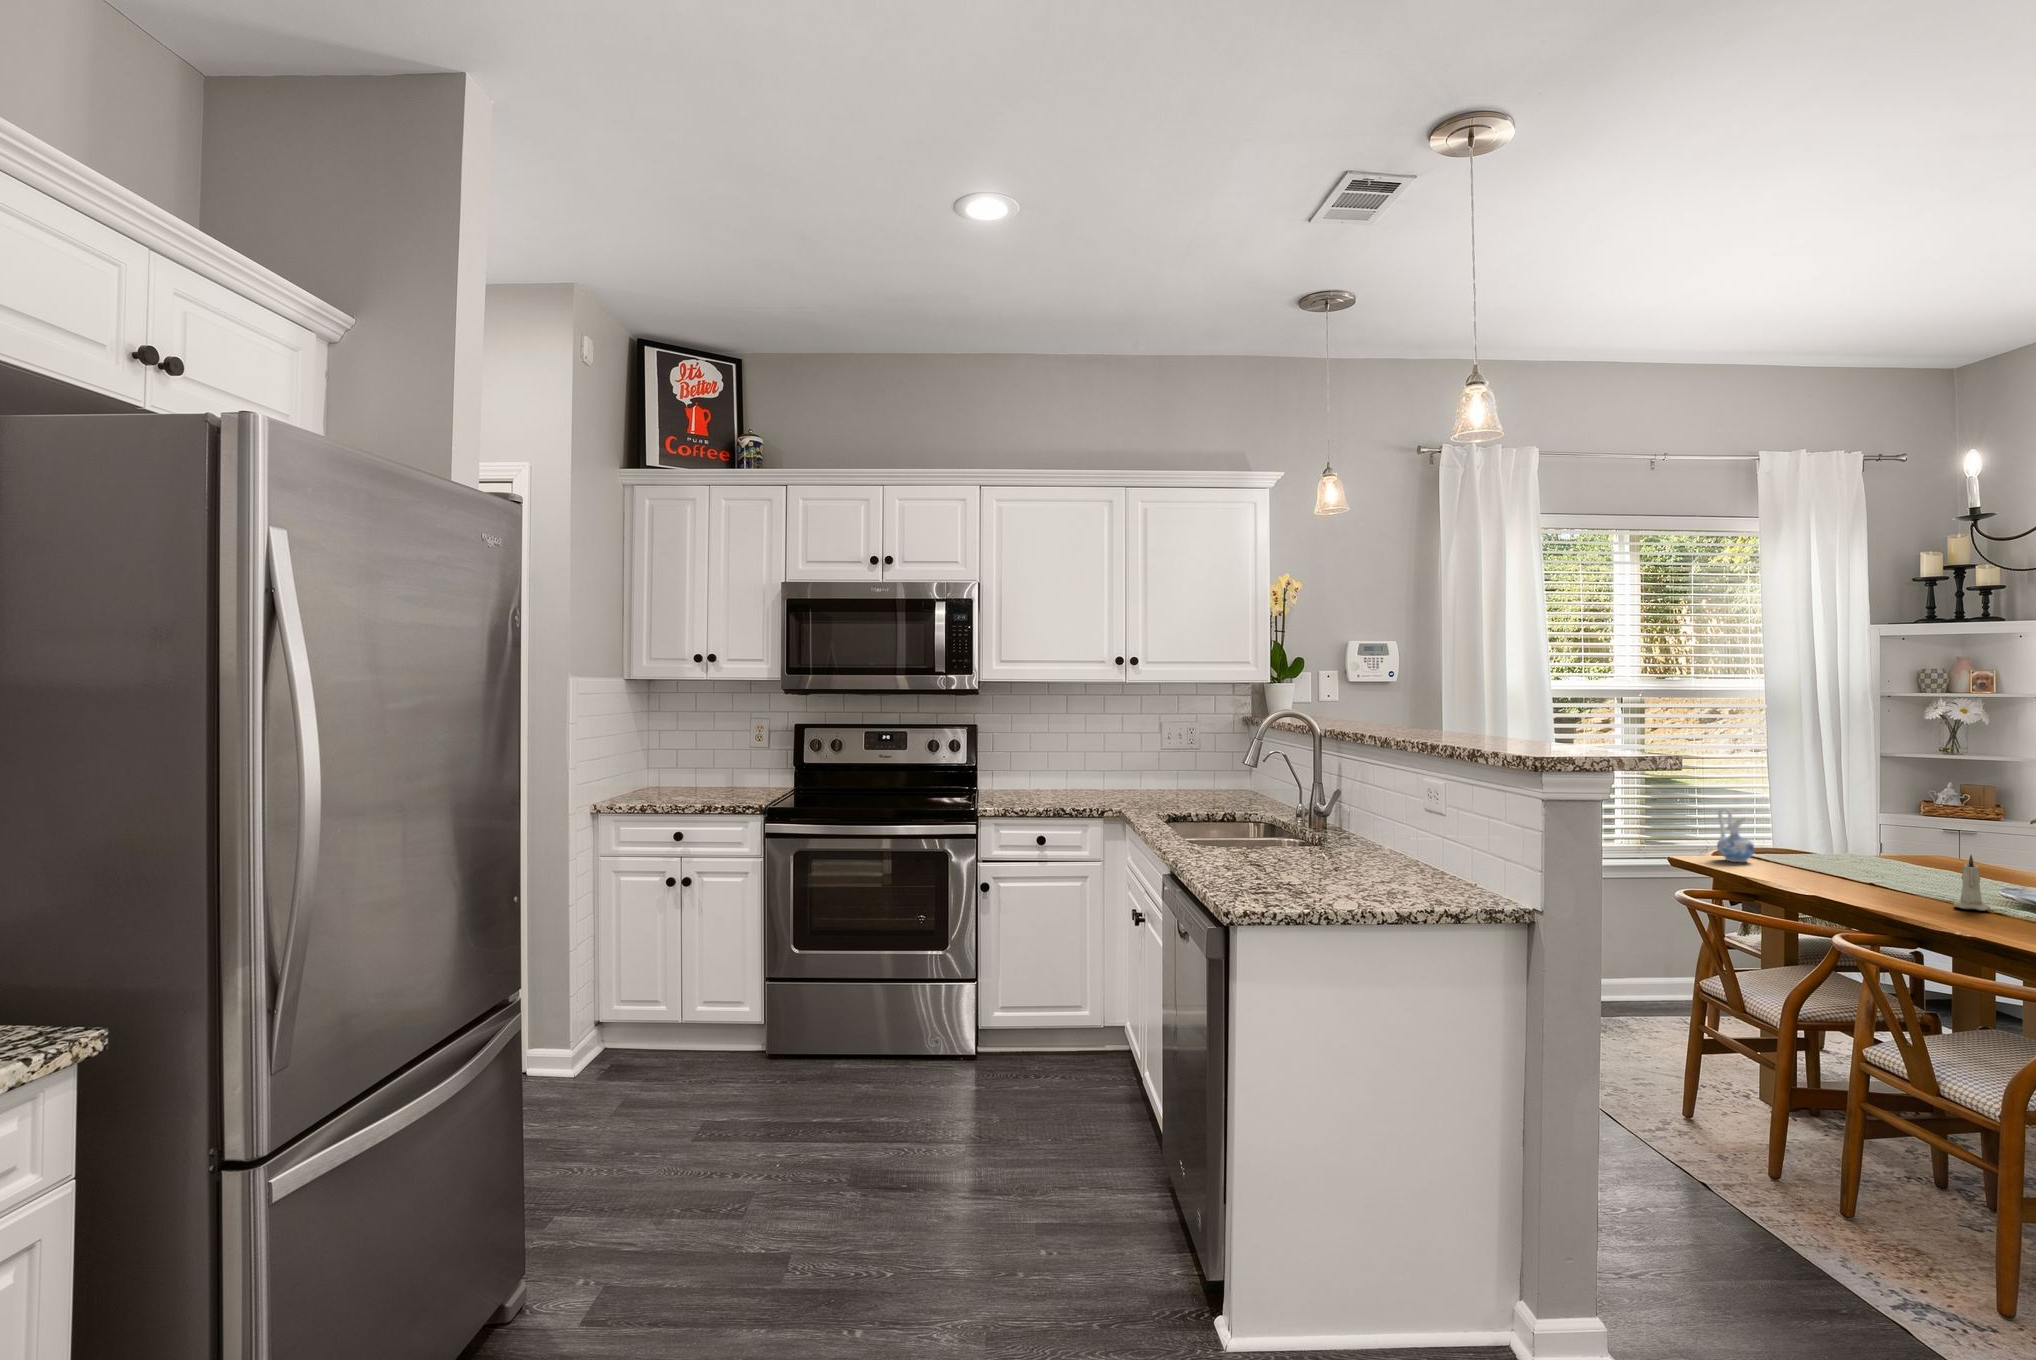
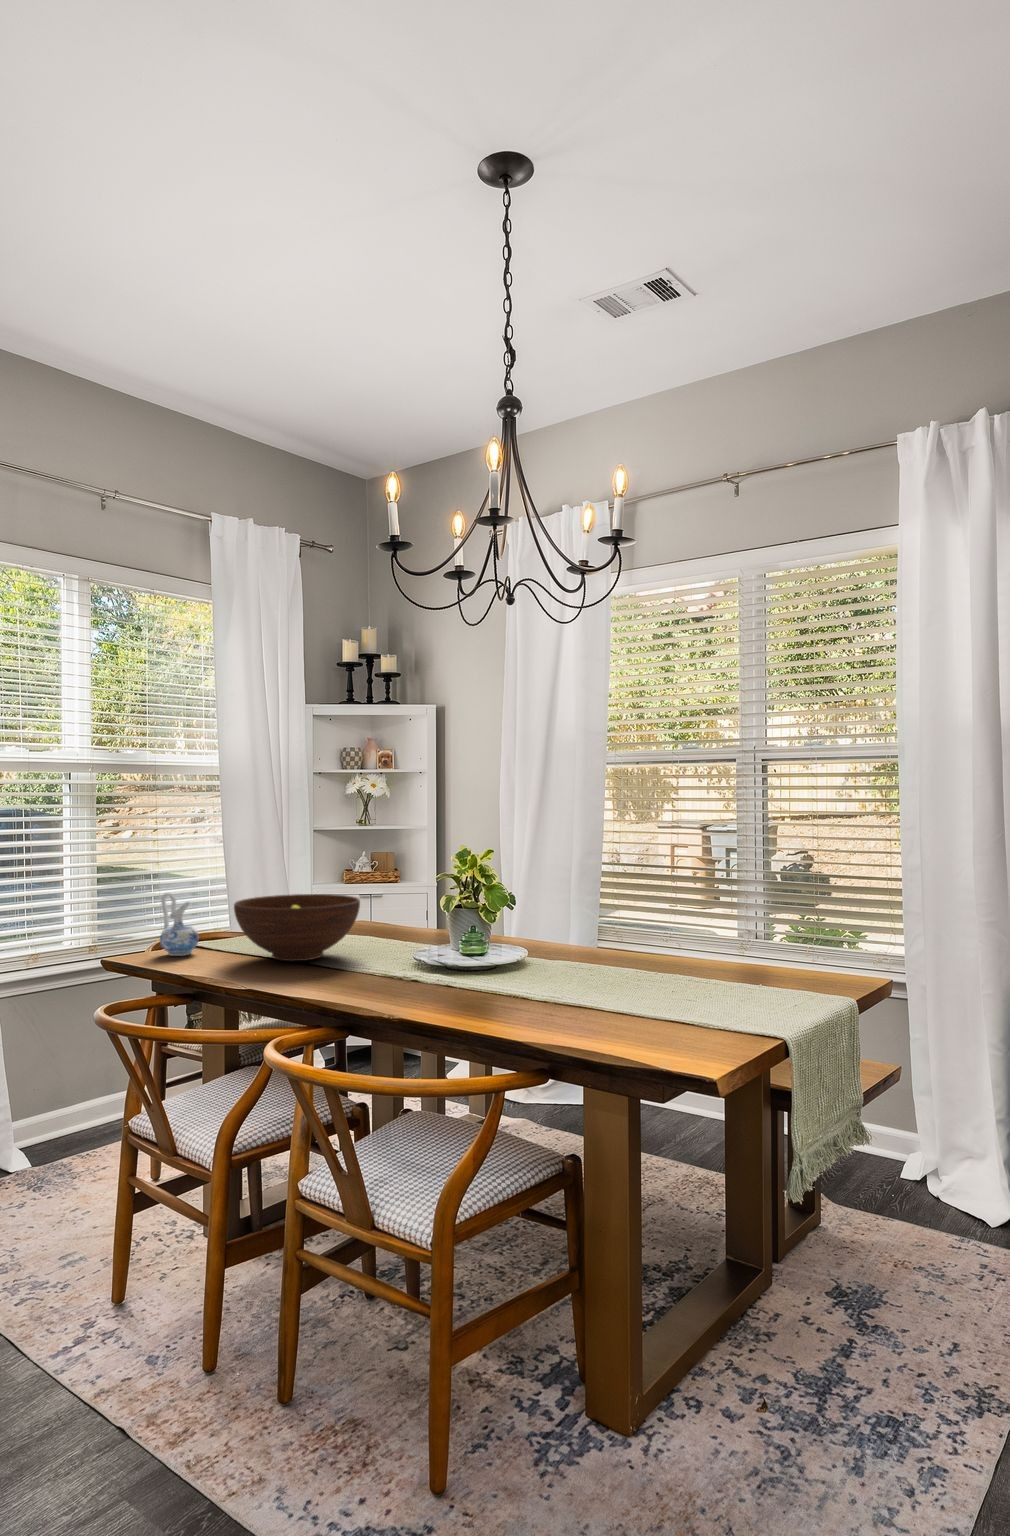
fruit bowl: none [1792,820,1935,882] -> present [234,894,360,961]
candle: present [1954,855,1991,911] -> none [378,919,408,980]

